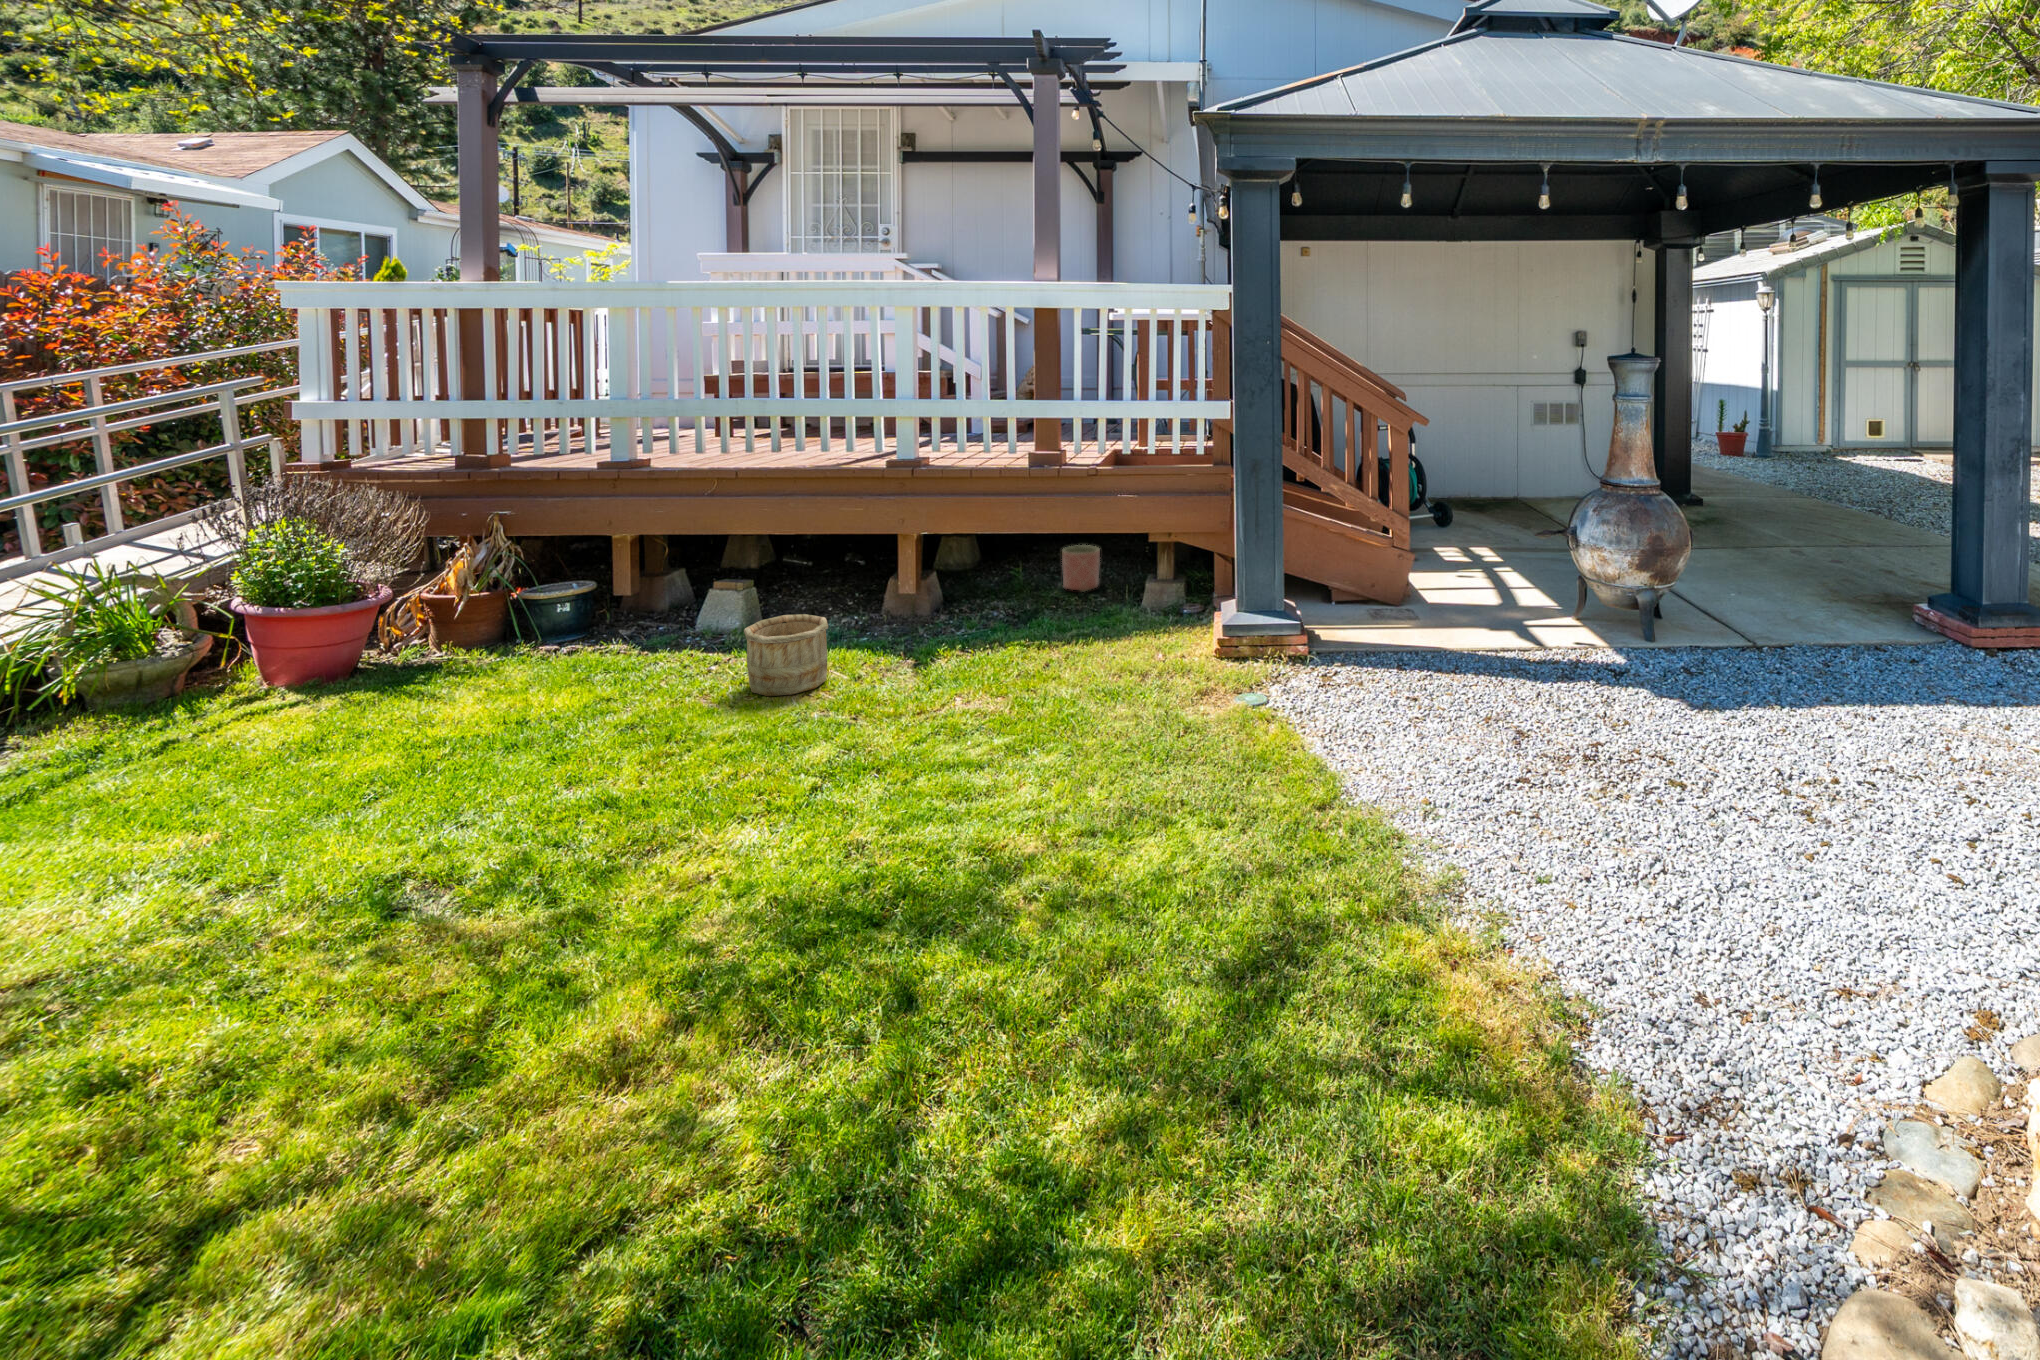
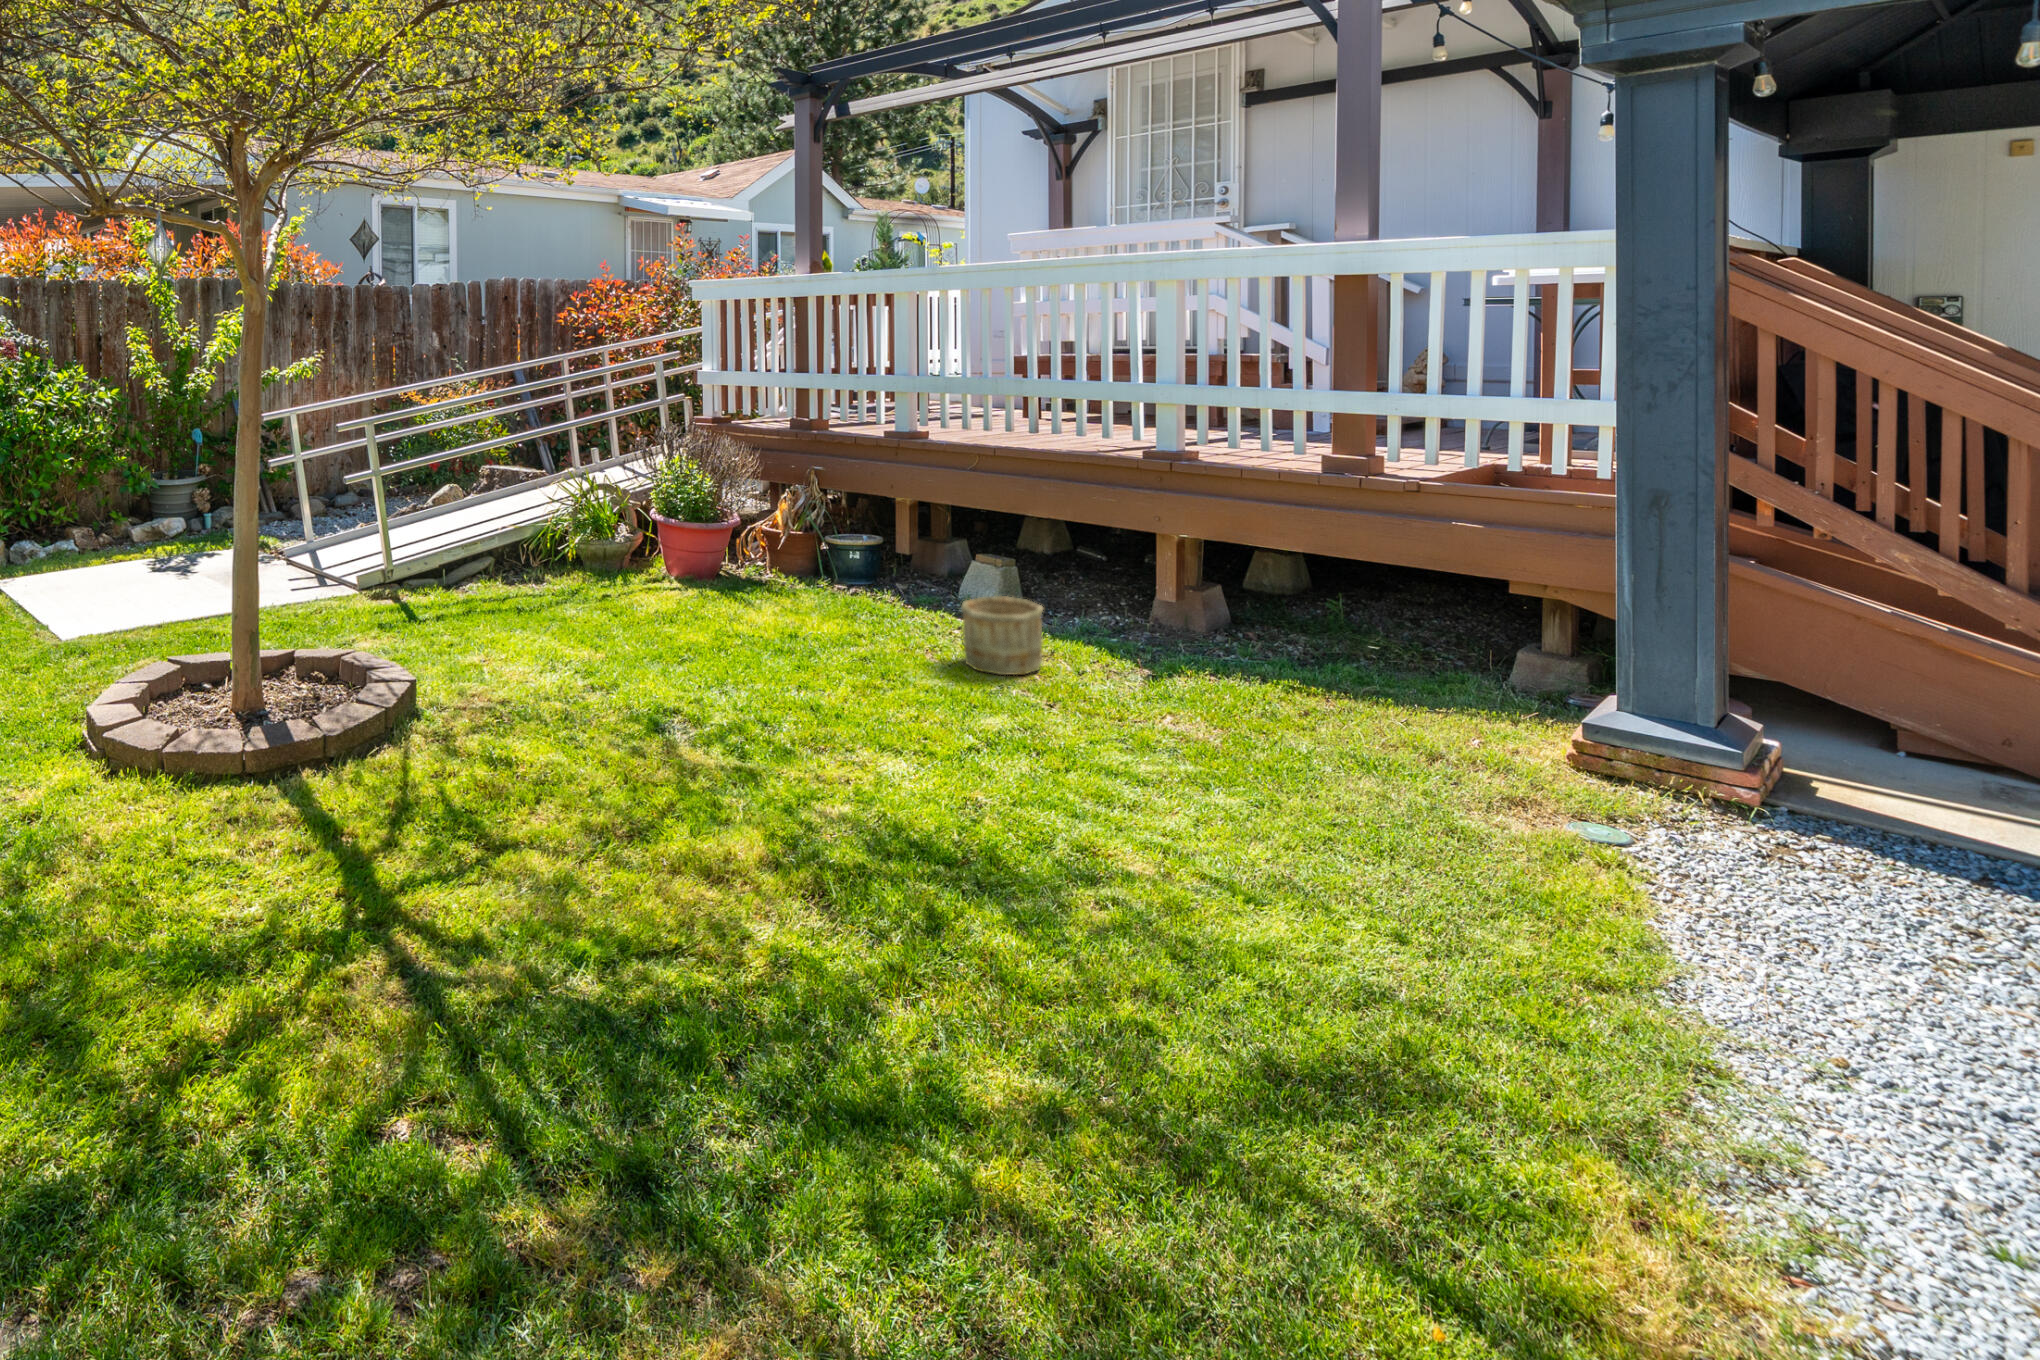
planter: present [1062,545,1100,591] -> none [1396,586,1457,648]

